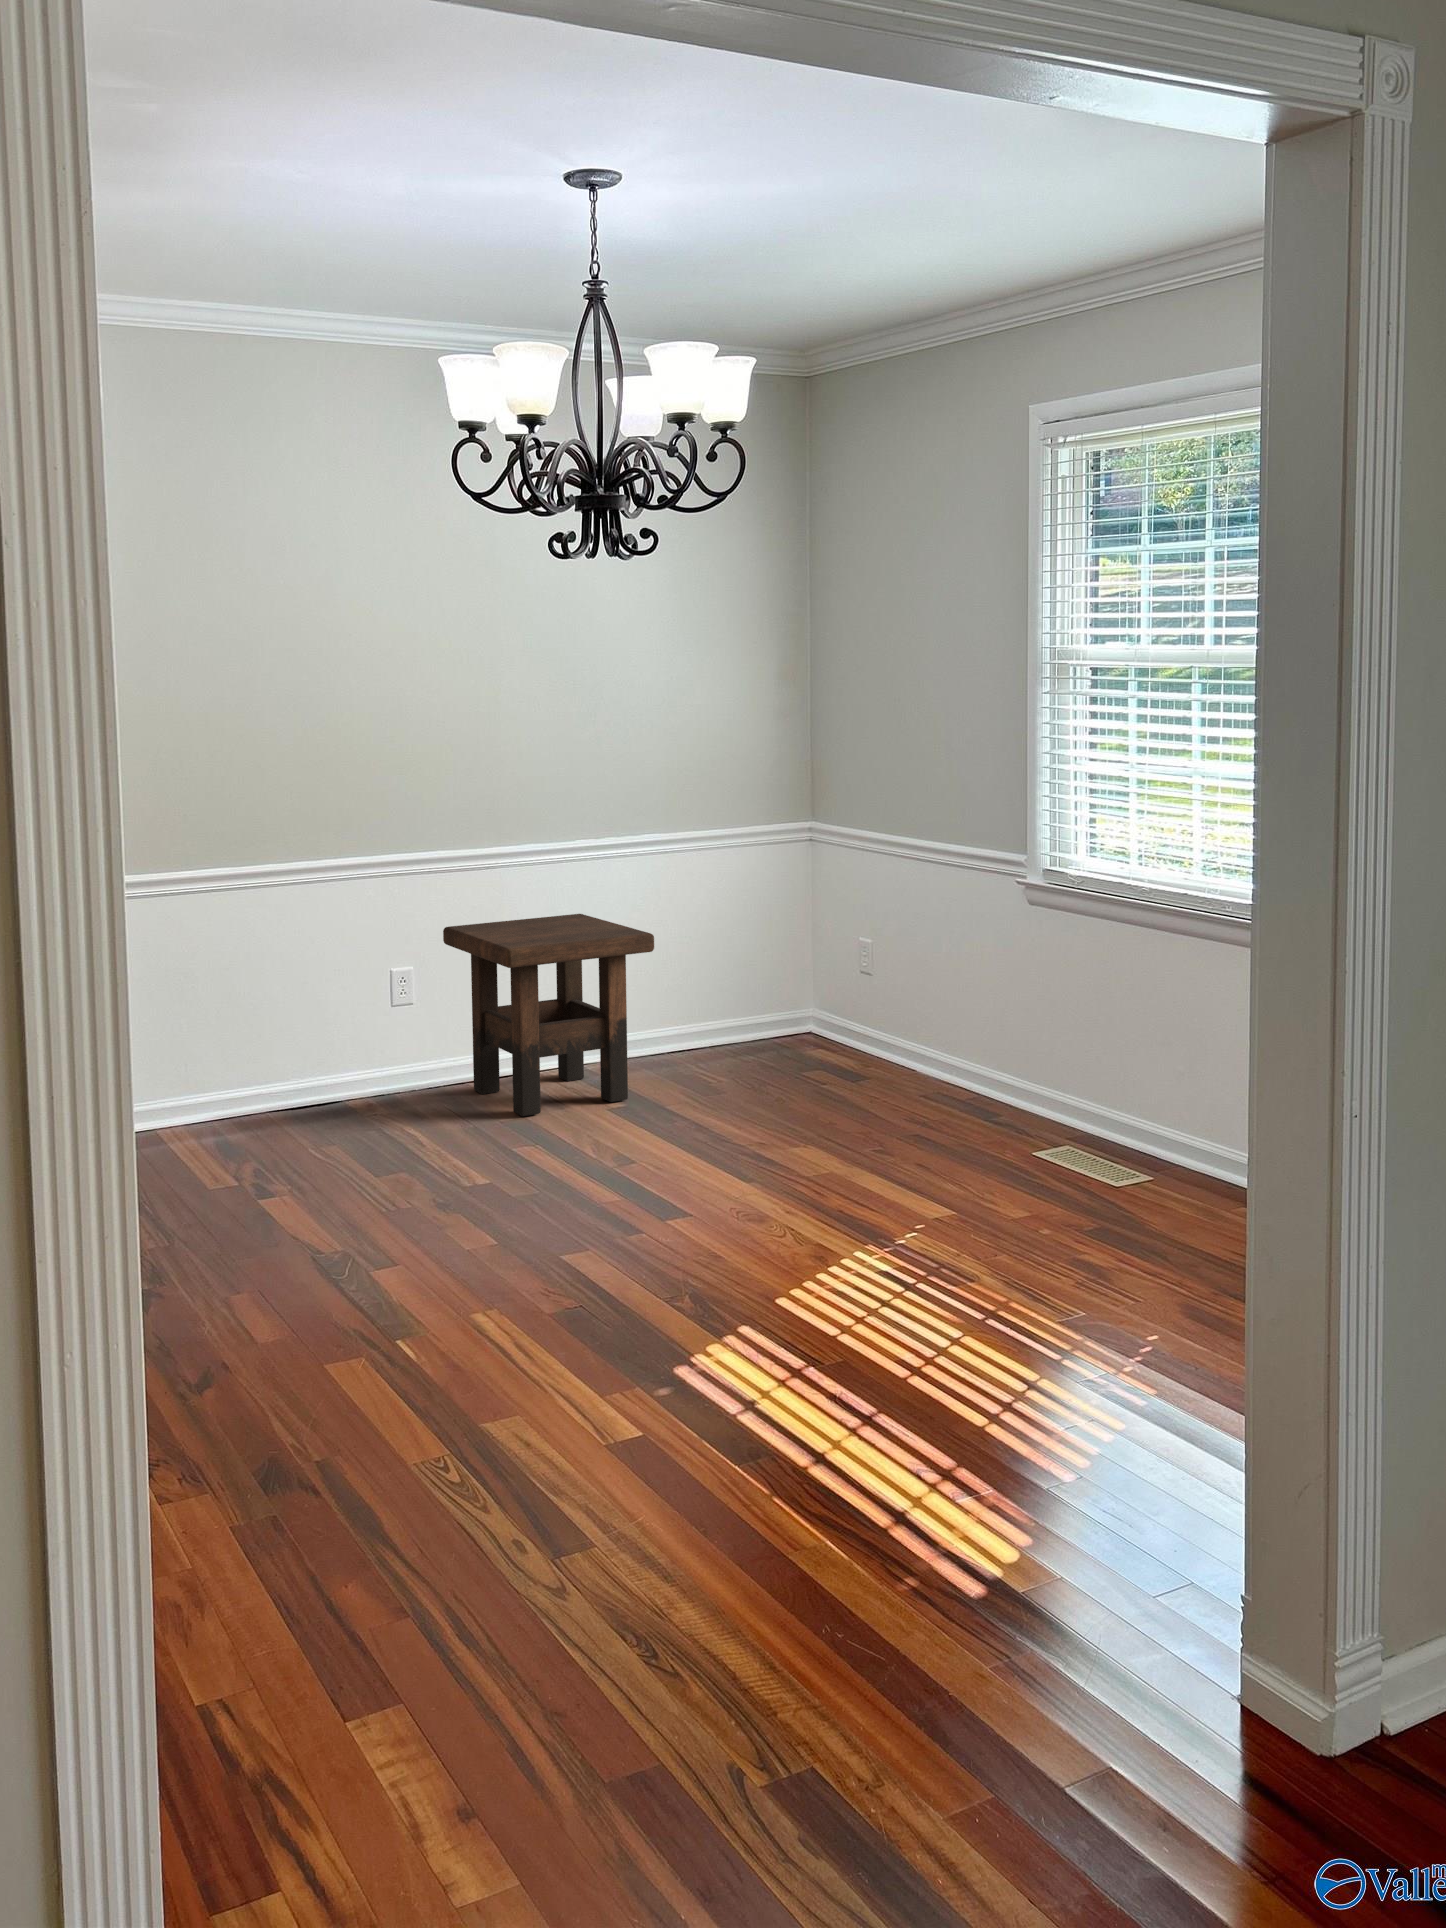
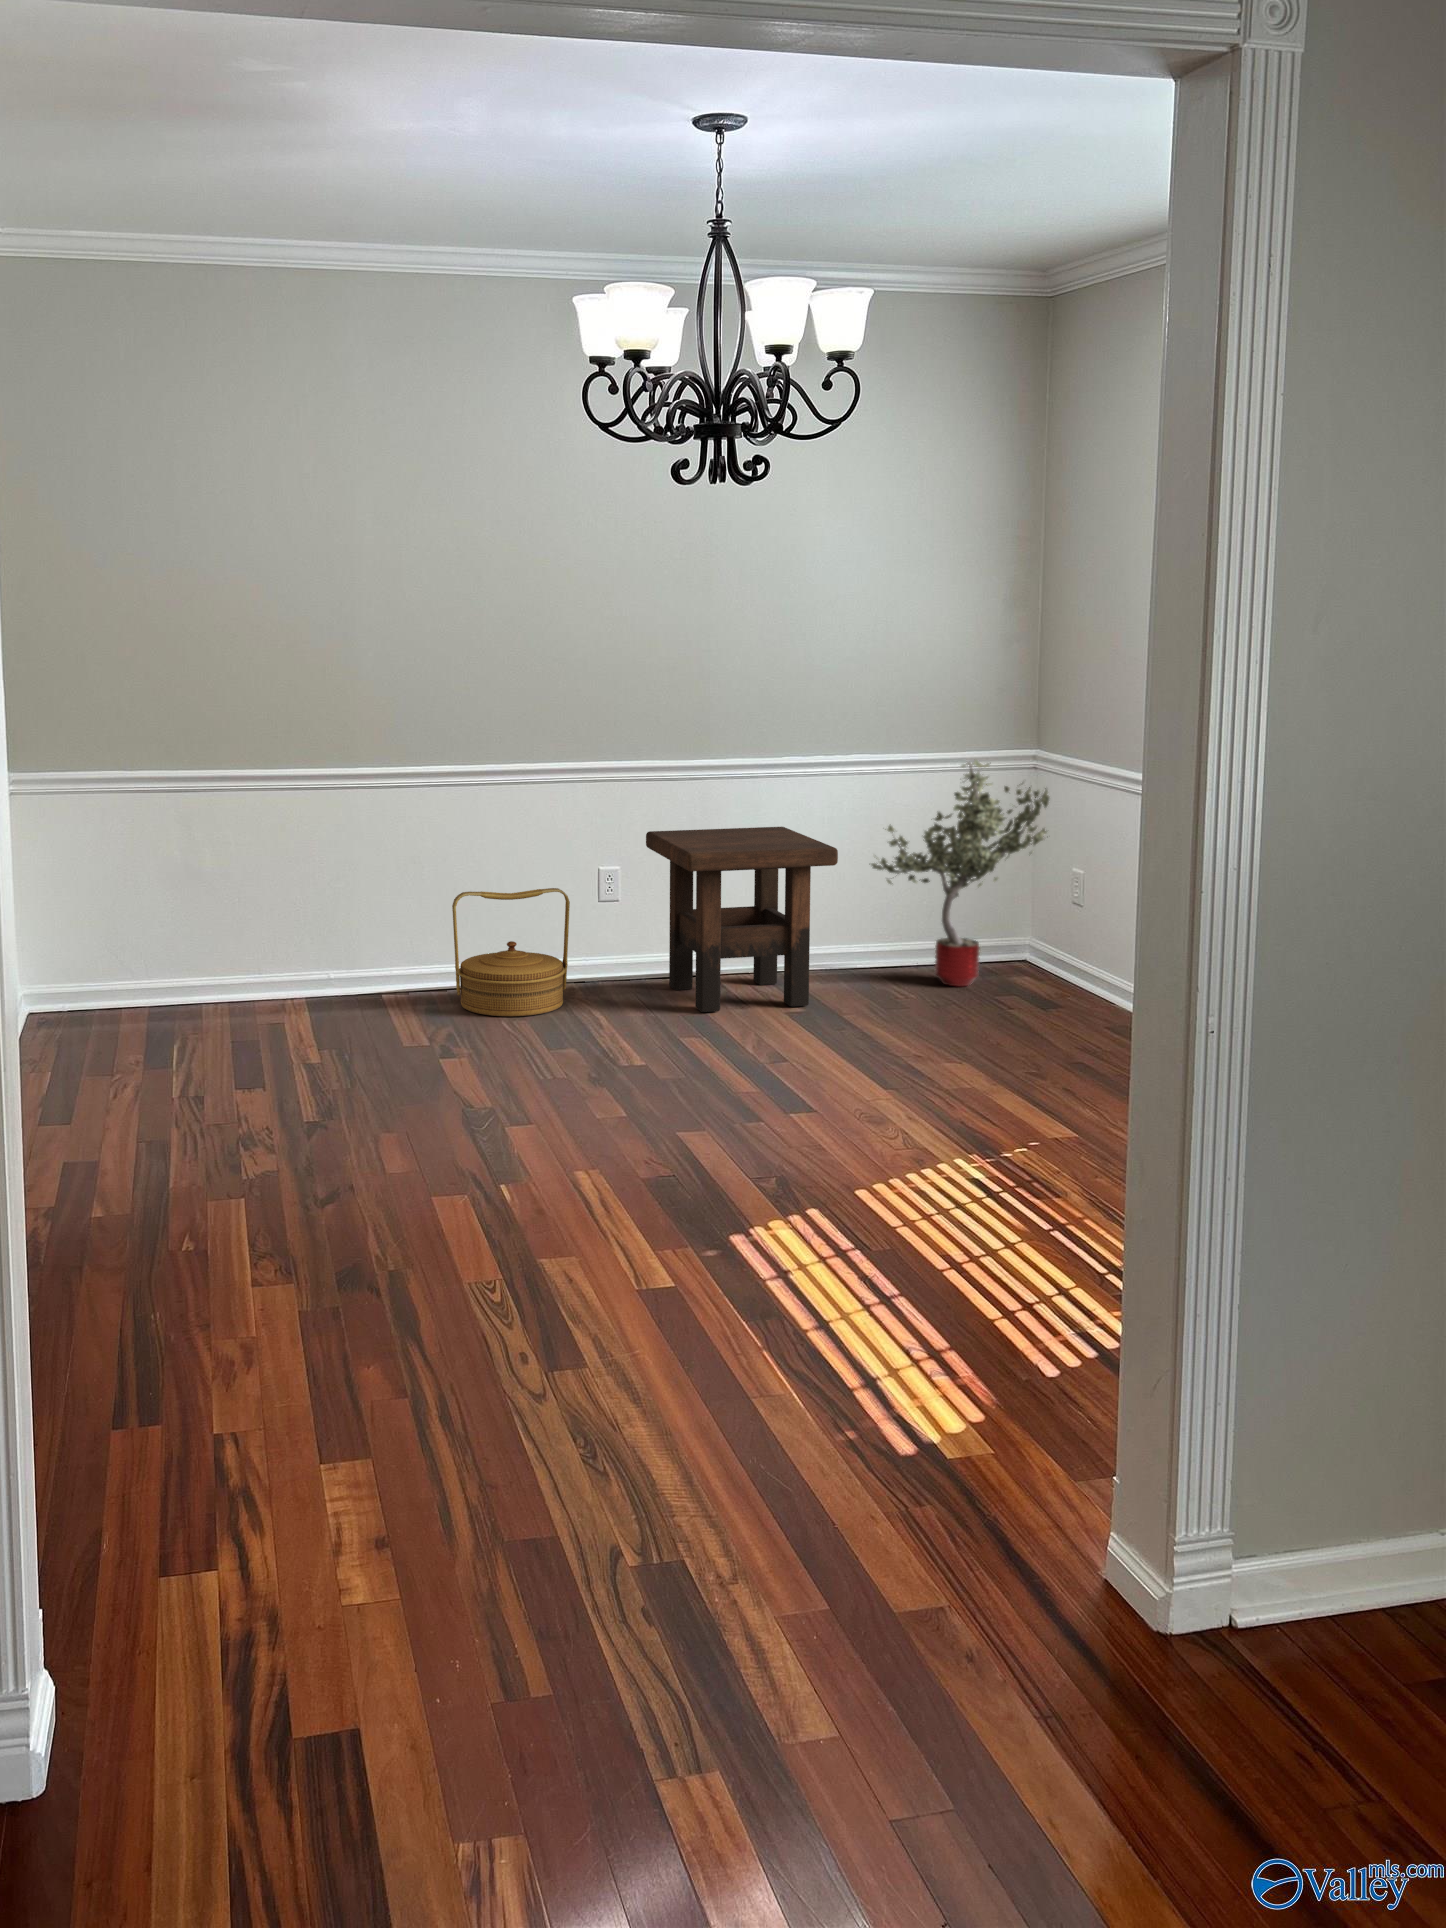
potted tree: none [673,834,842,1066] -> present [871,760,1049,986]
woven basket: none [244,995,372,1141] -> present [452,888,570,1016]

